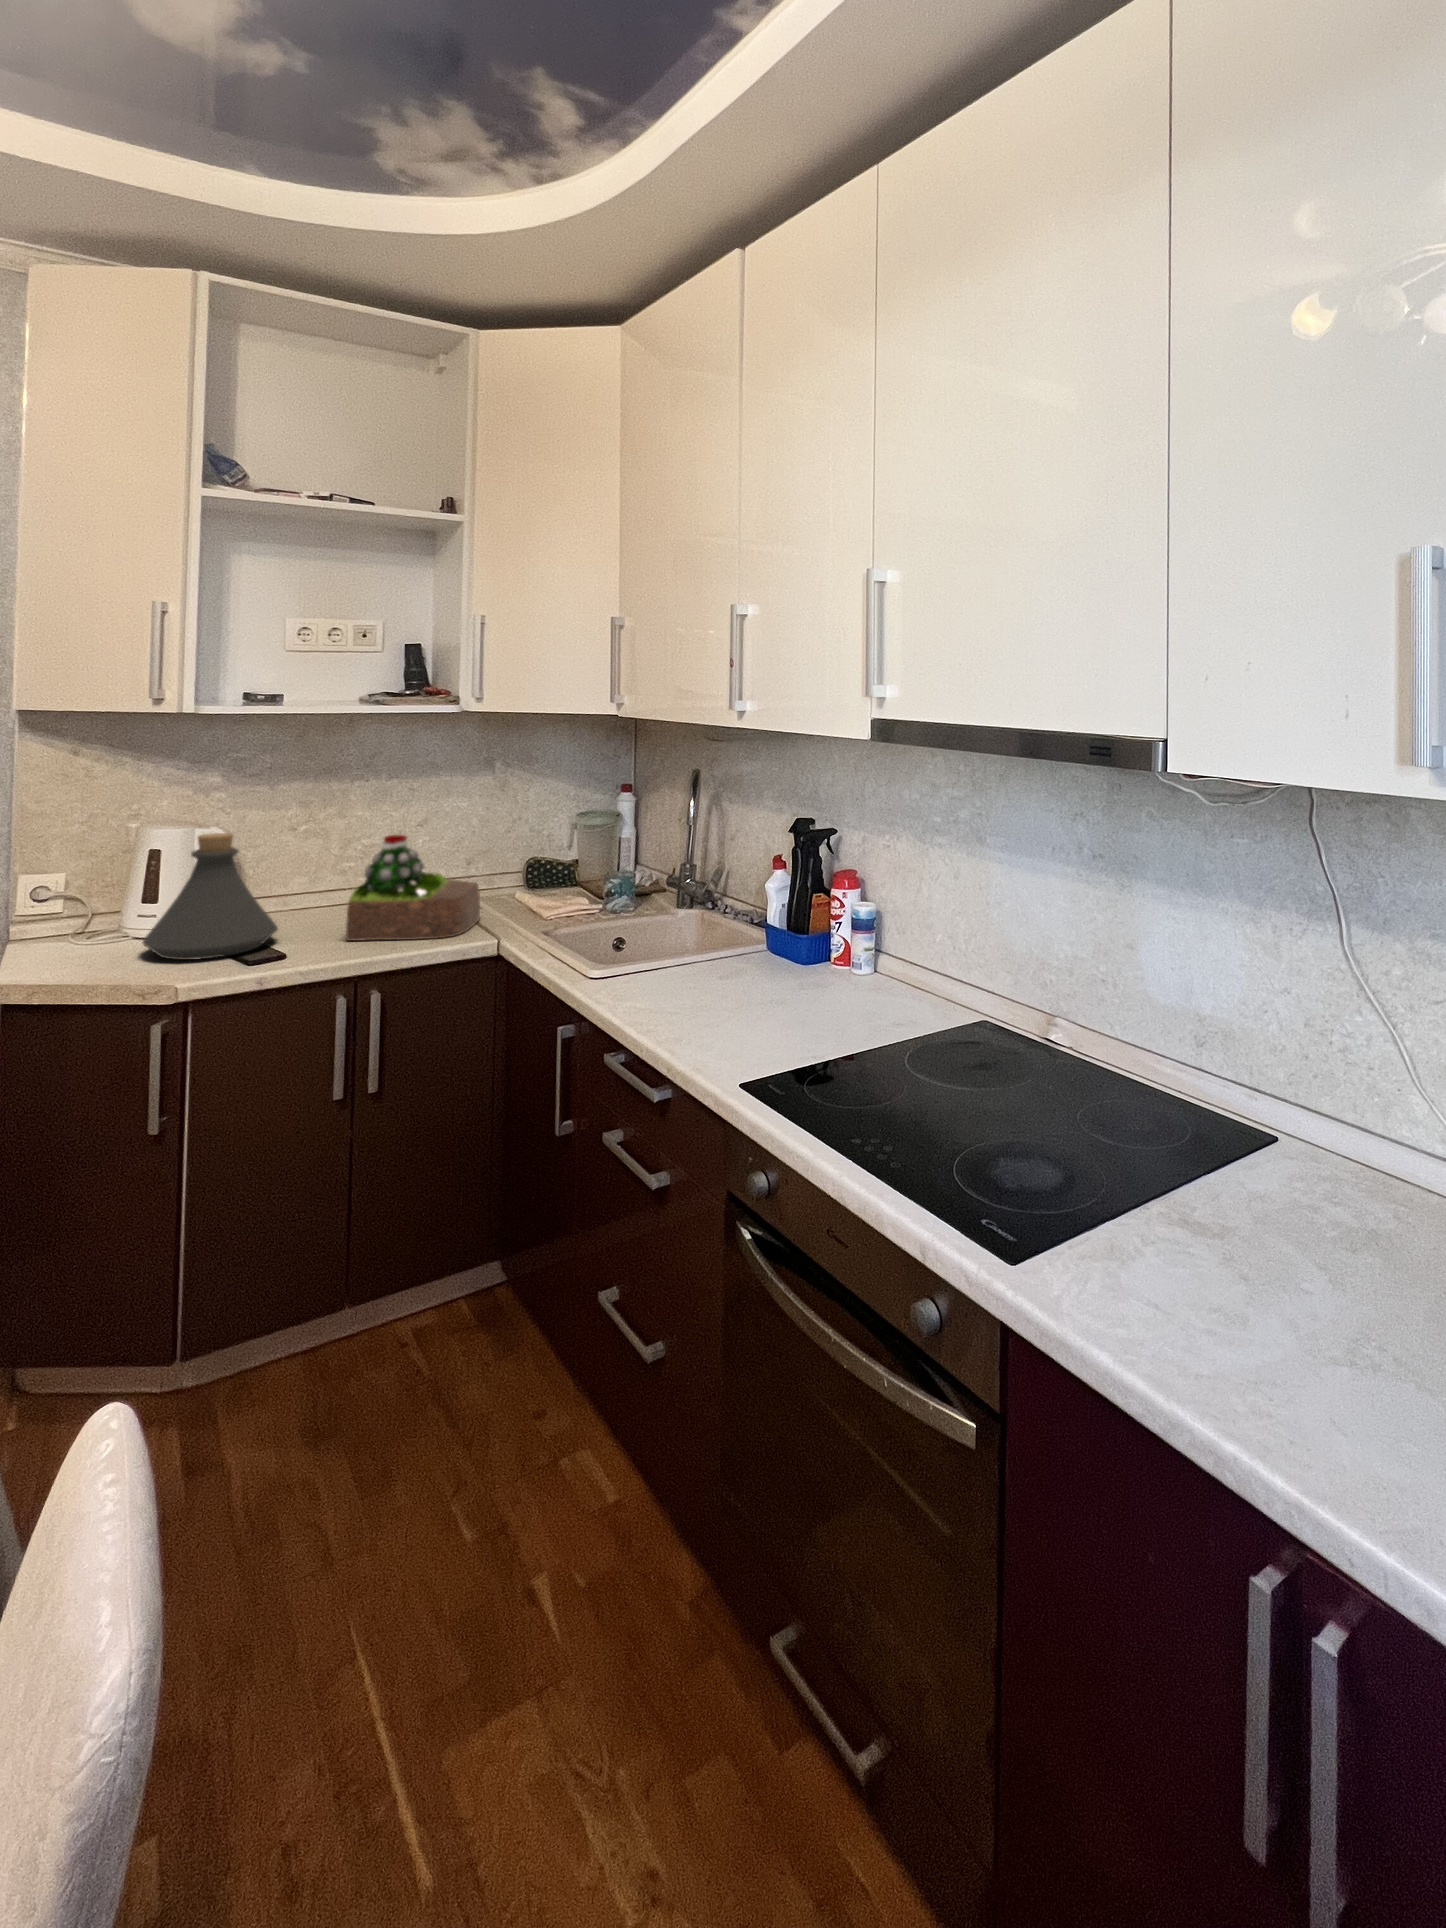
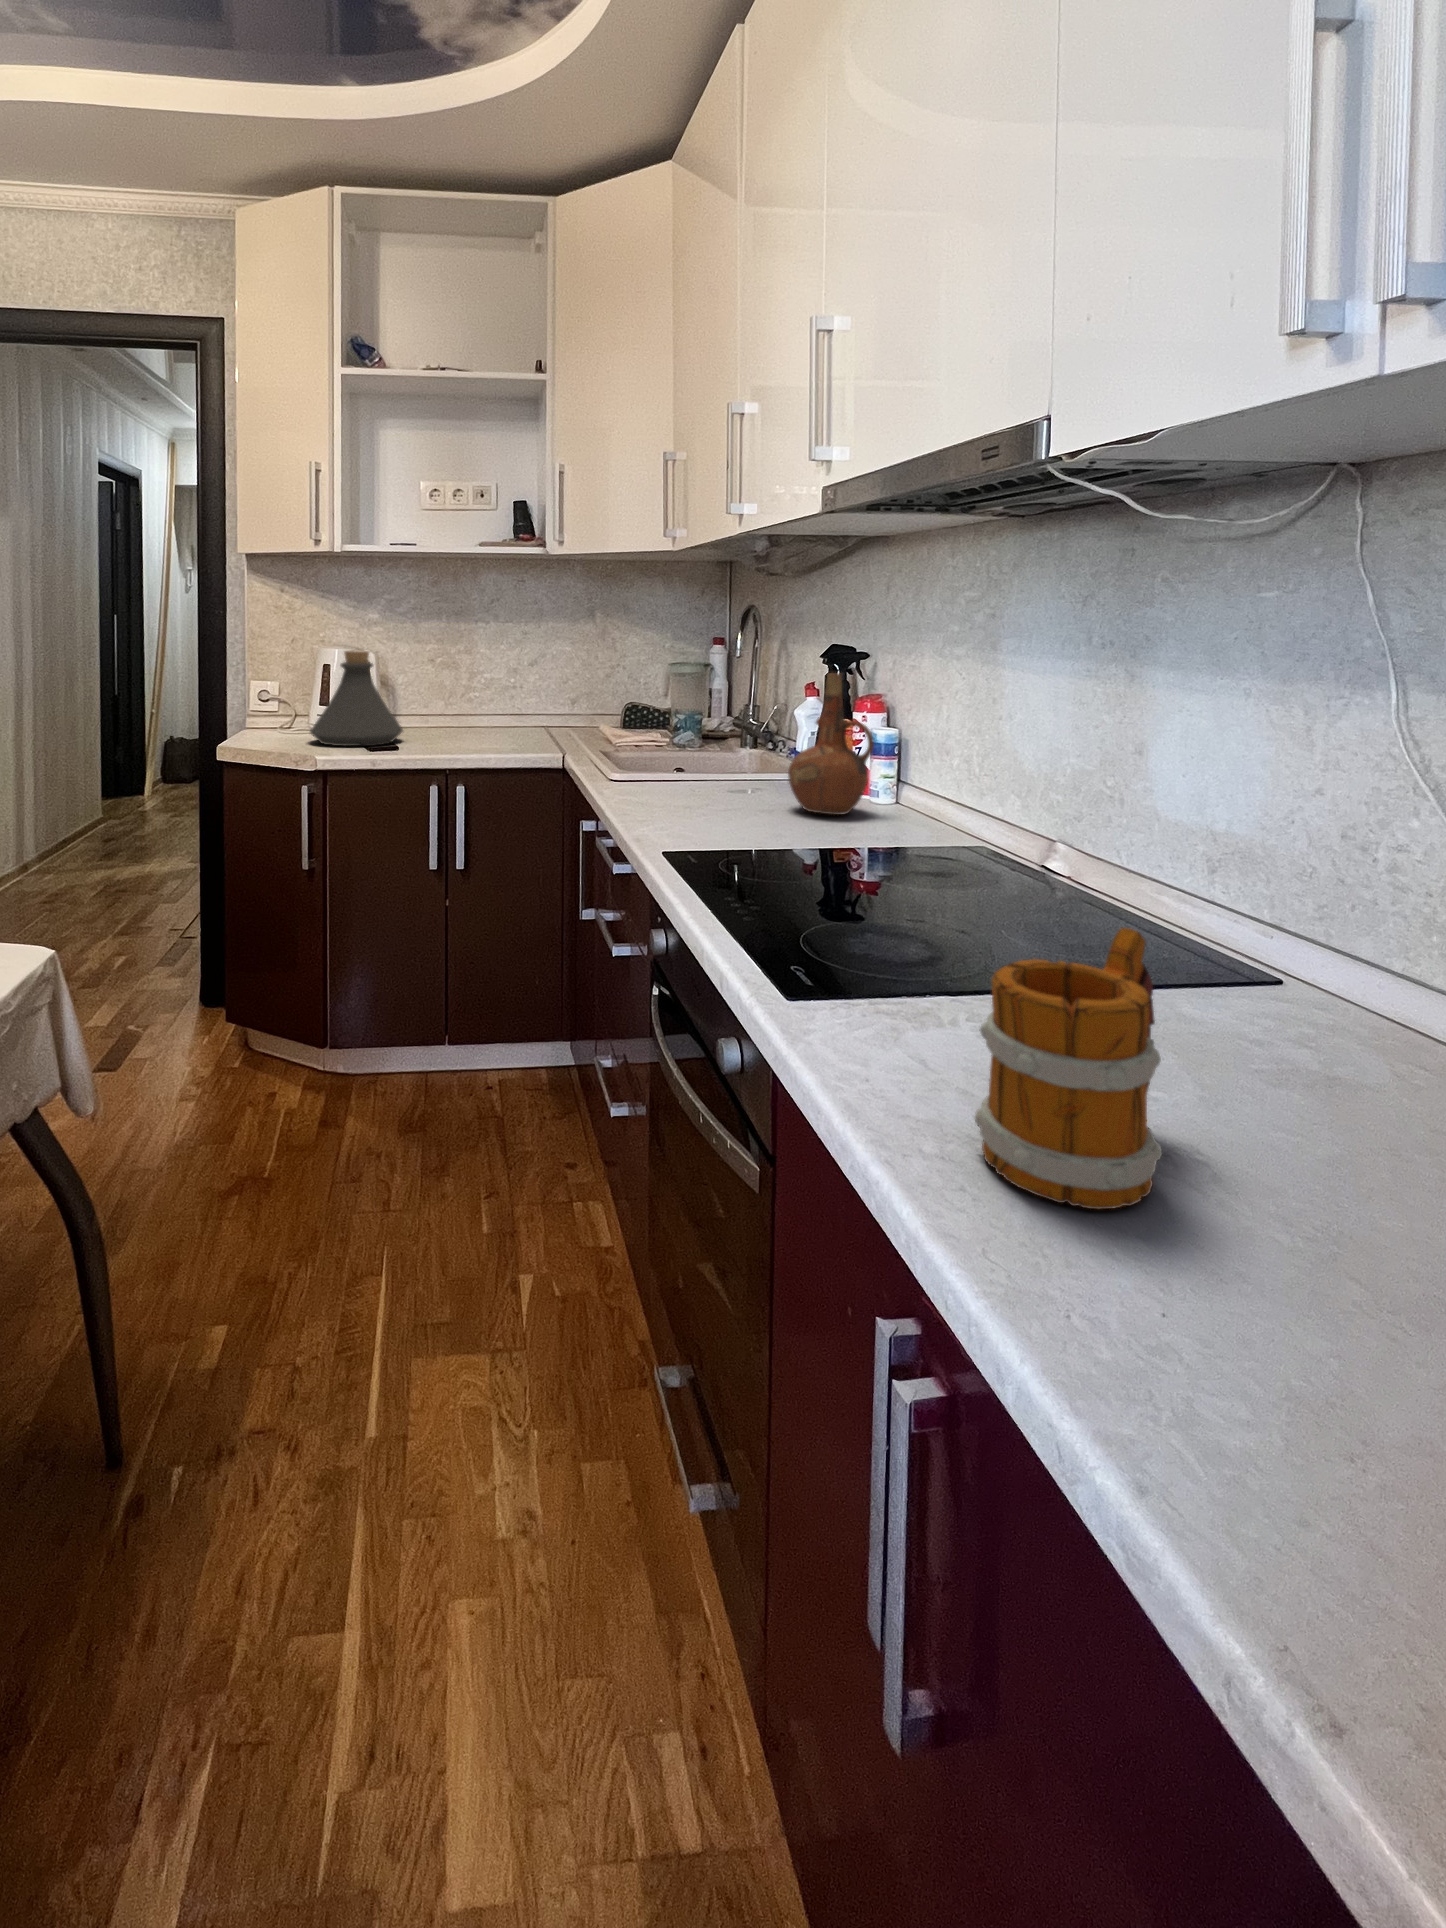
succulent plant: present [346,835,480,941] -> none [448,660,562,750]
ceramic pitcher: none [799,865,875,1001] -> present [788,673,874,815]
mug: none [1263,1176,1395,1429] -> present [974,927,1162,1210]

